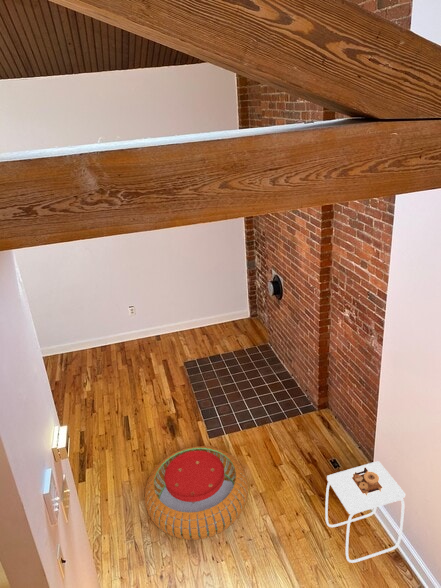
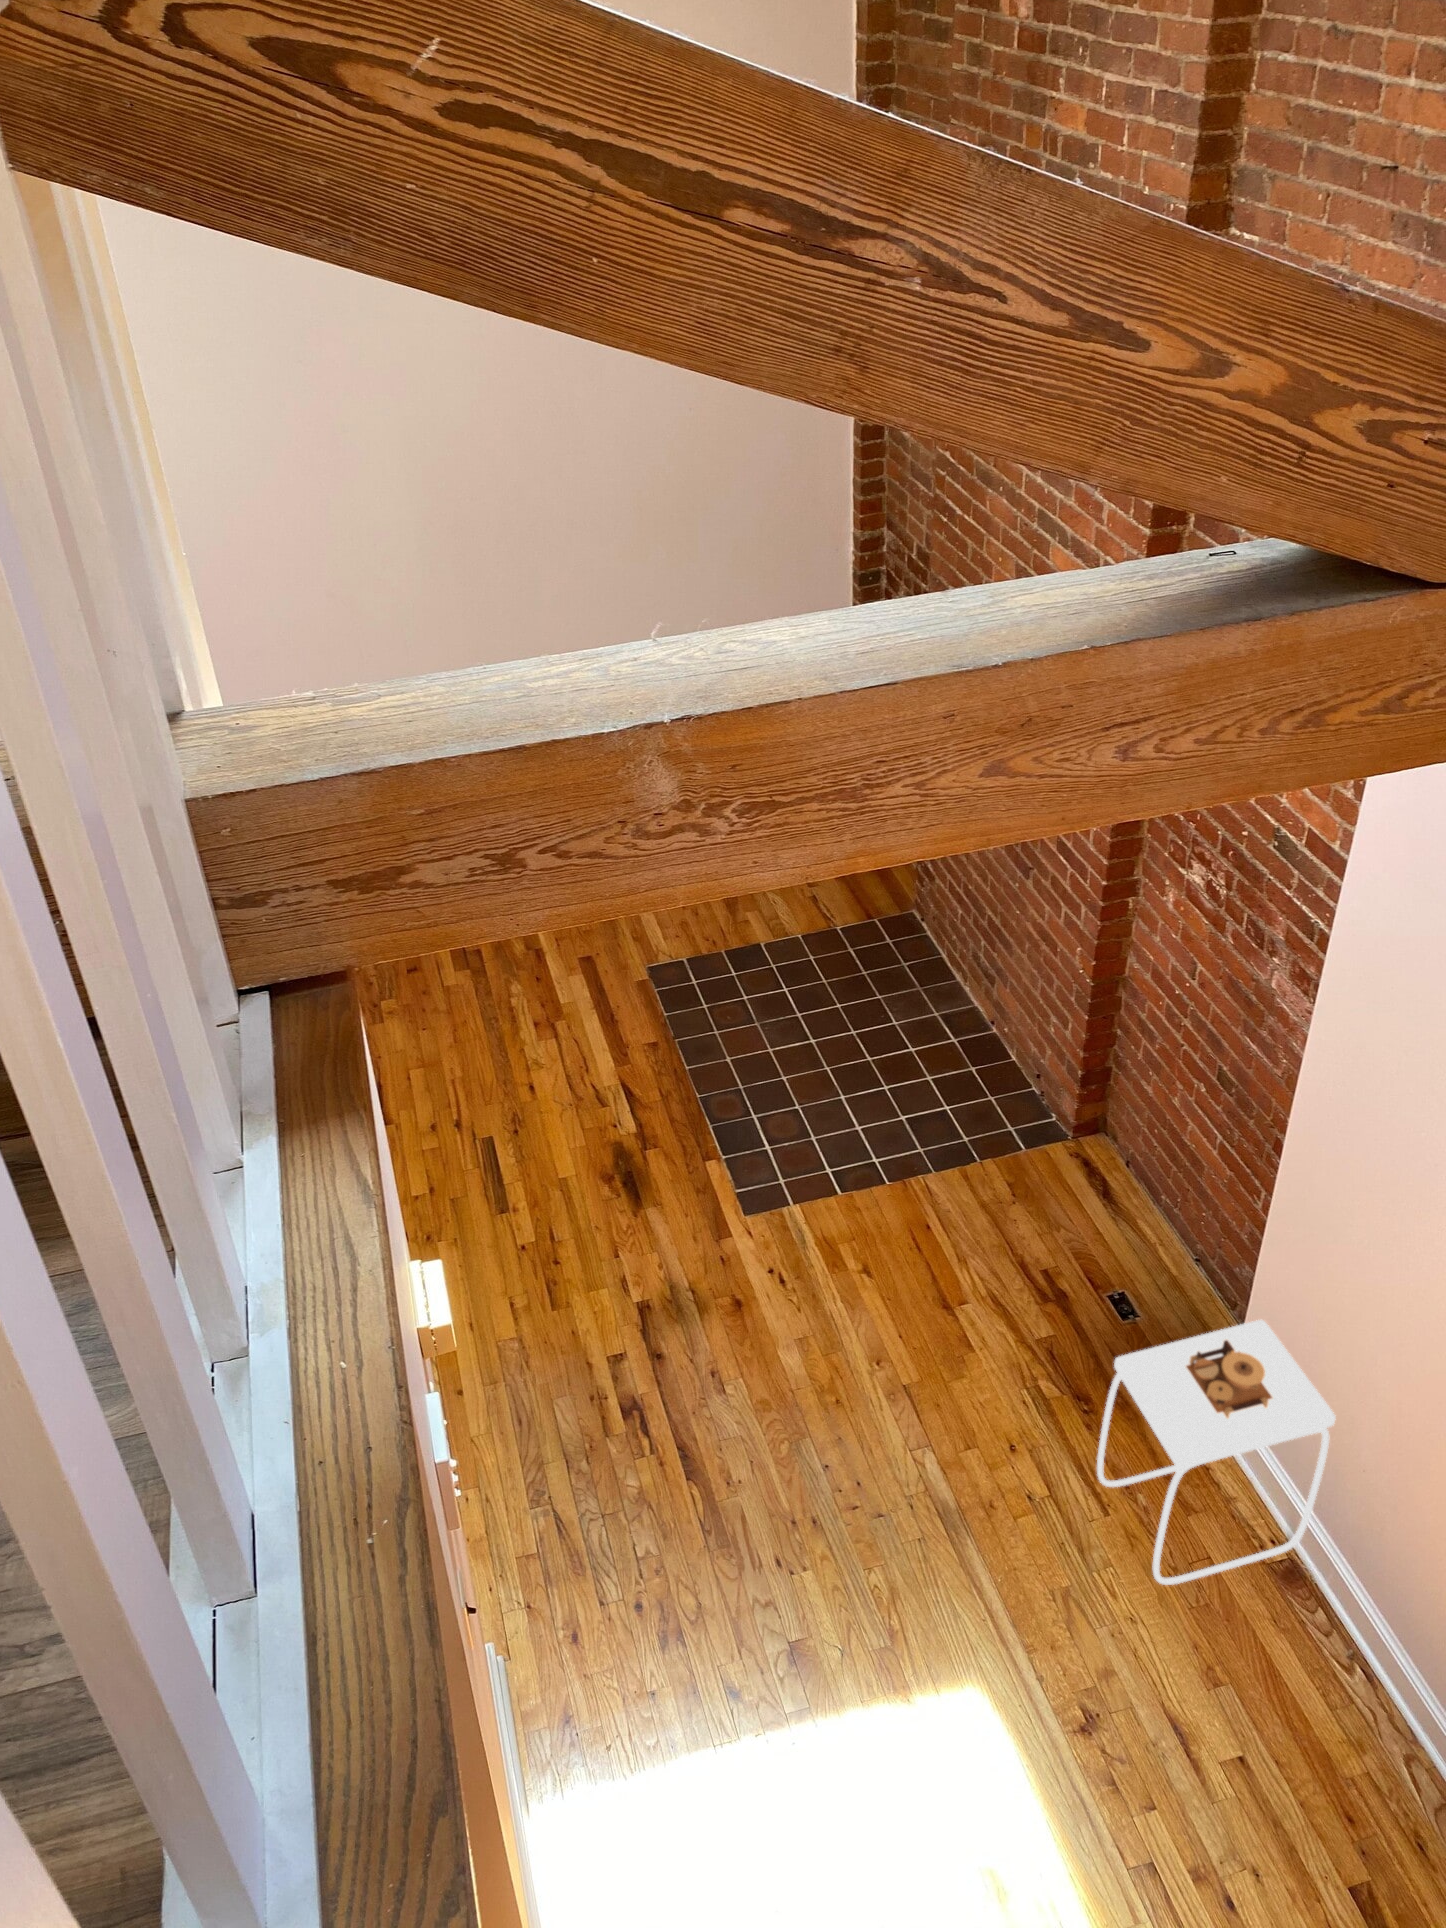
pouf: present [144,446,248,540] -> none [574,1245,873,1512]

